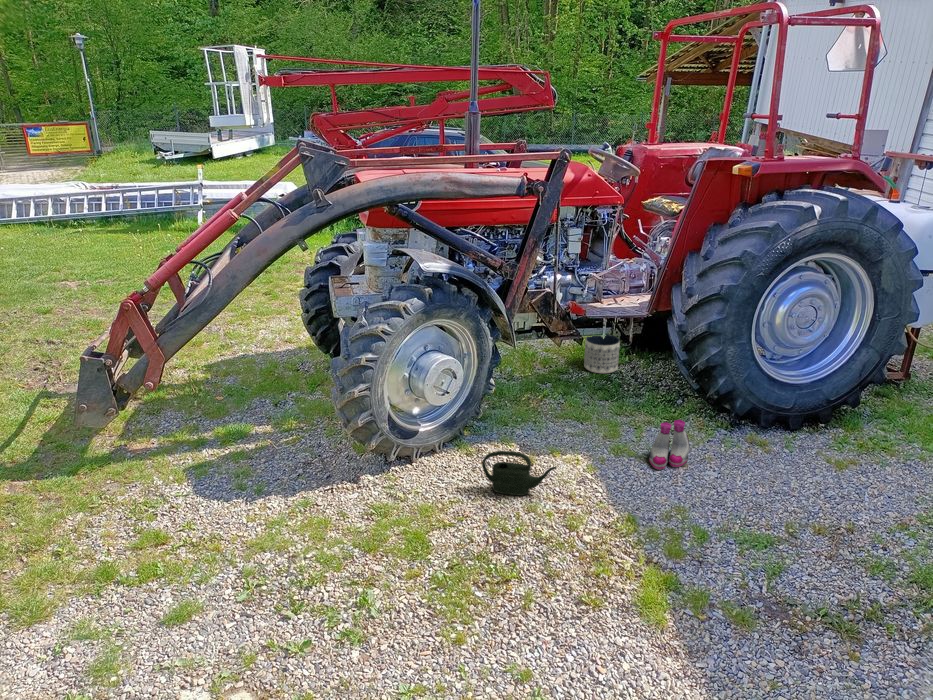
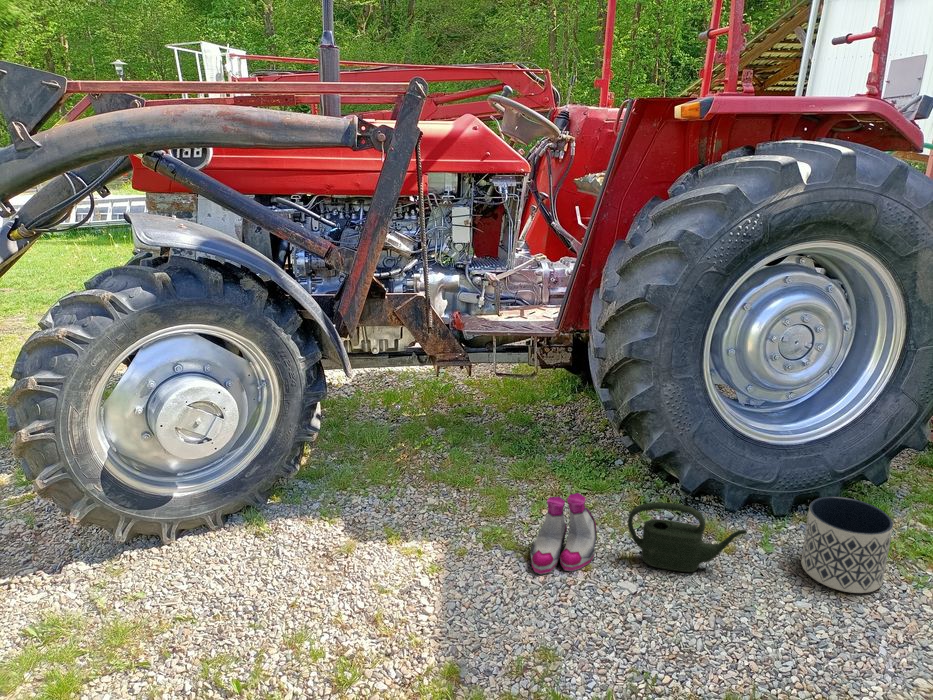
planter: present [584,334,620,373] -> present [801,497,893,593]
watering can: present [482,451,557,496] -> present [628,502,746,572]

